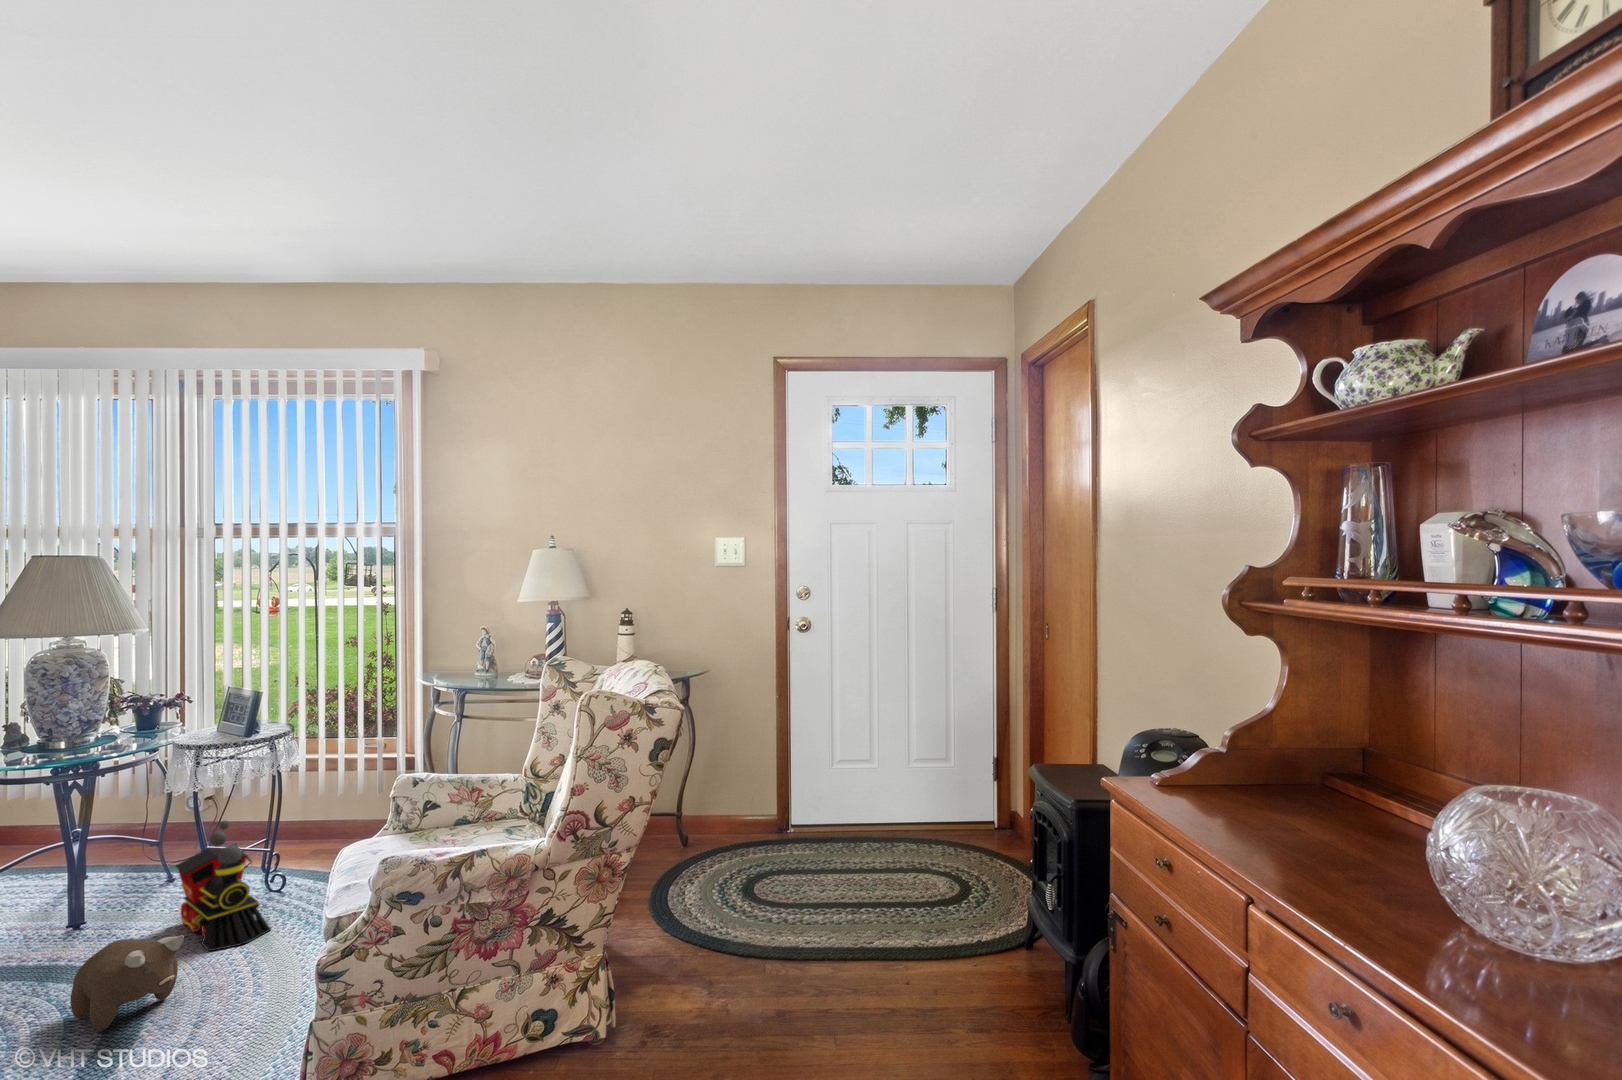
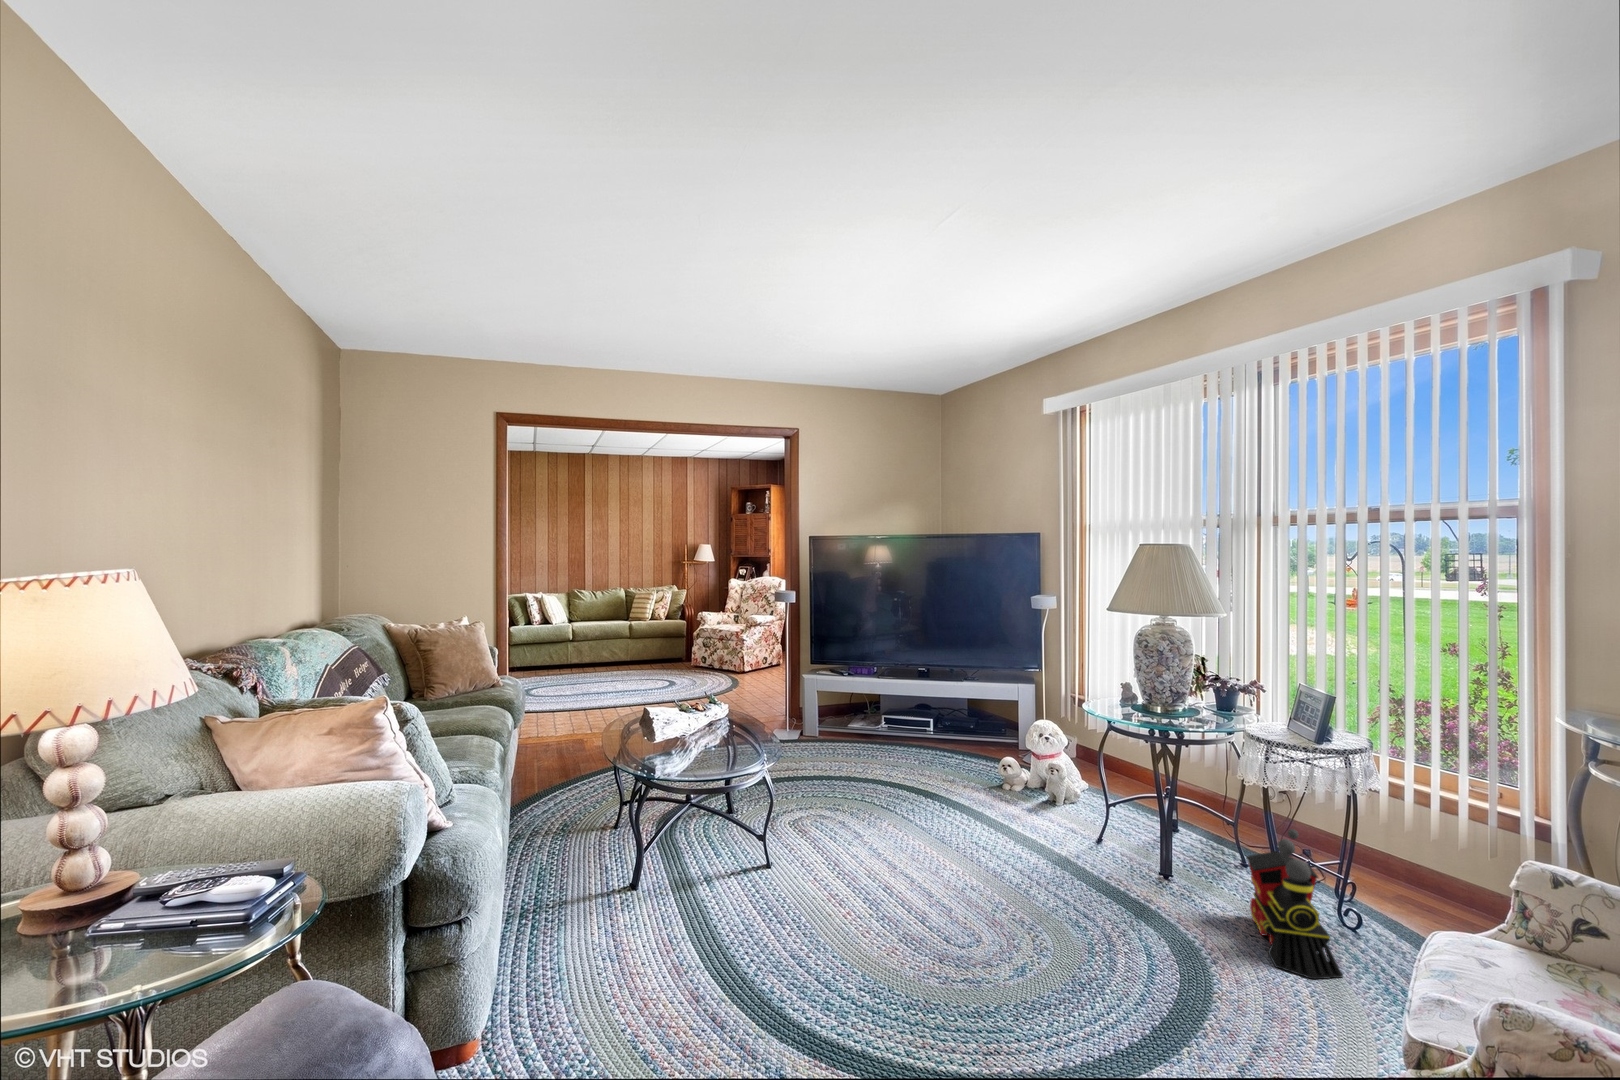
plush toy: present [70,935,184,1031] -> none [1151,916,1246,1001]

